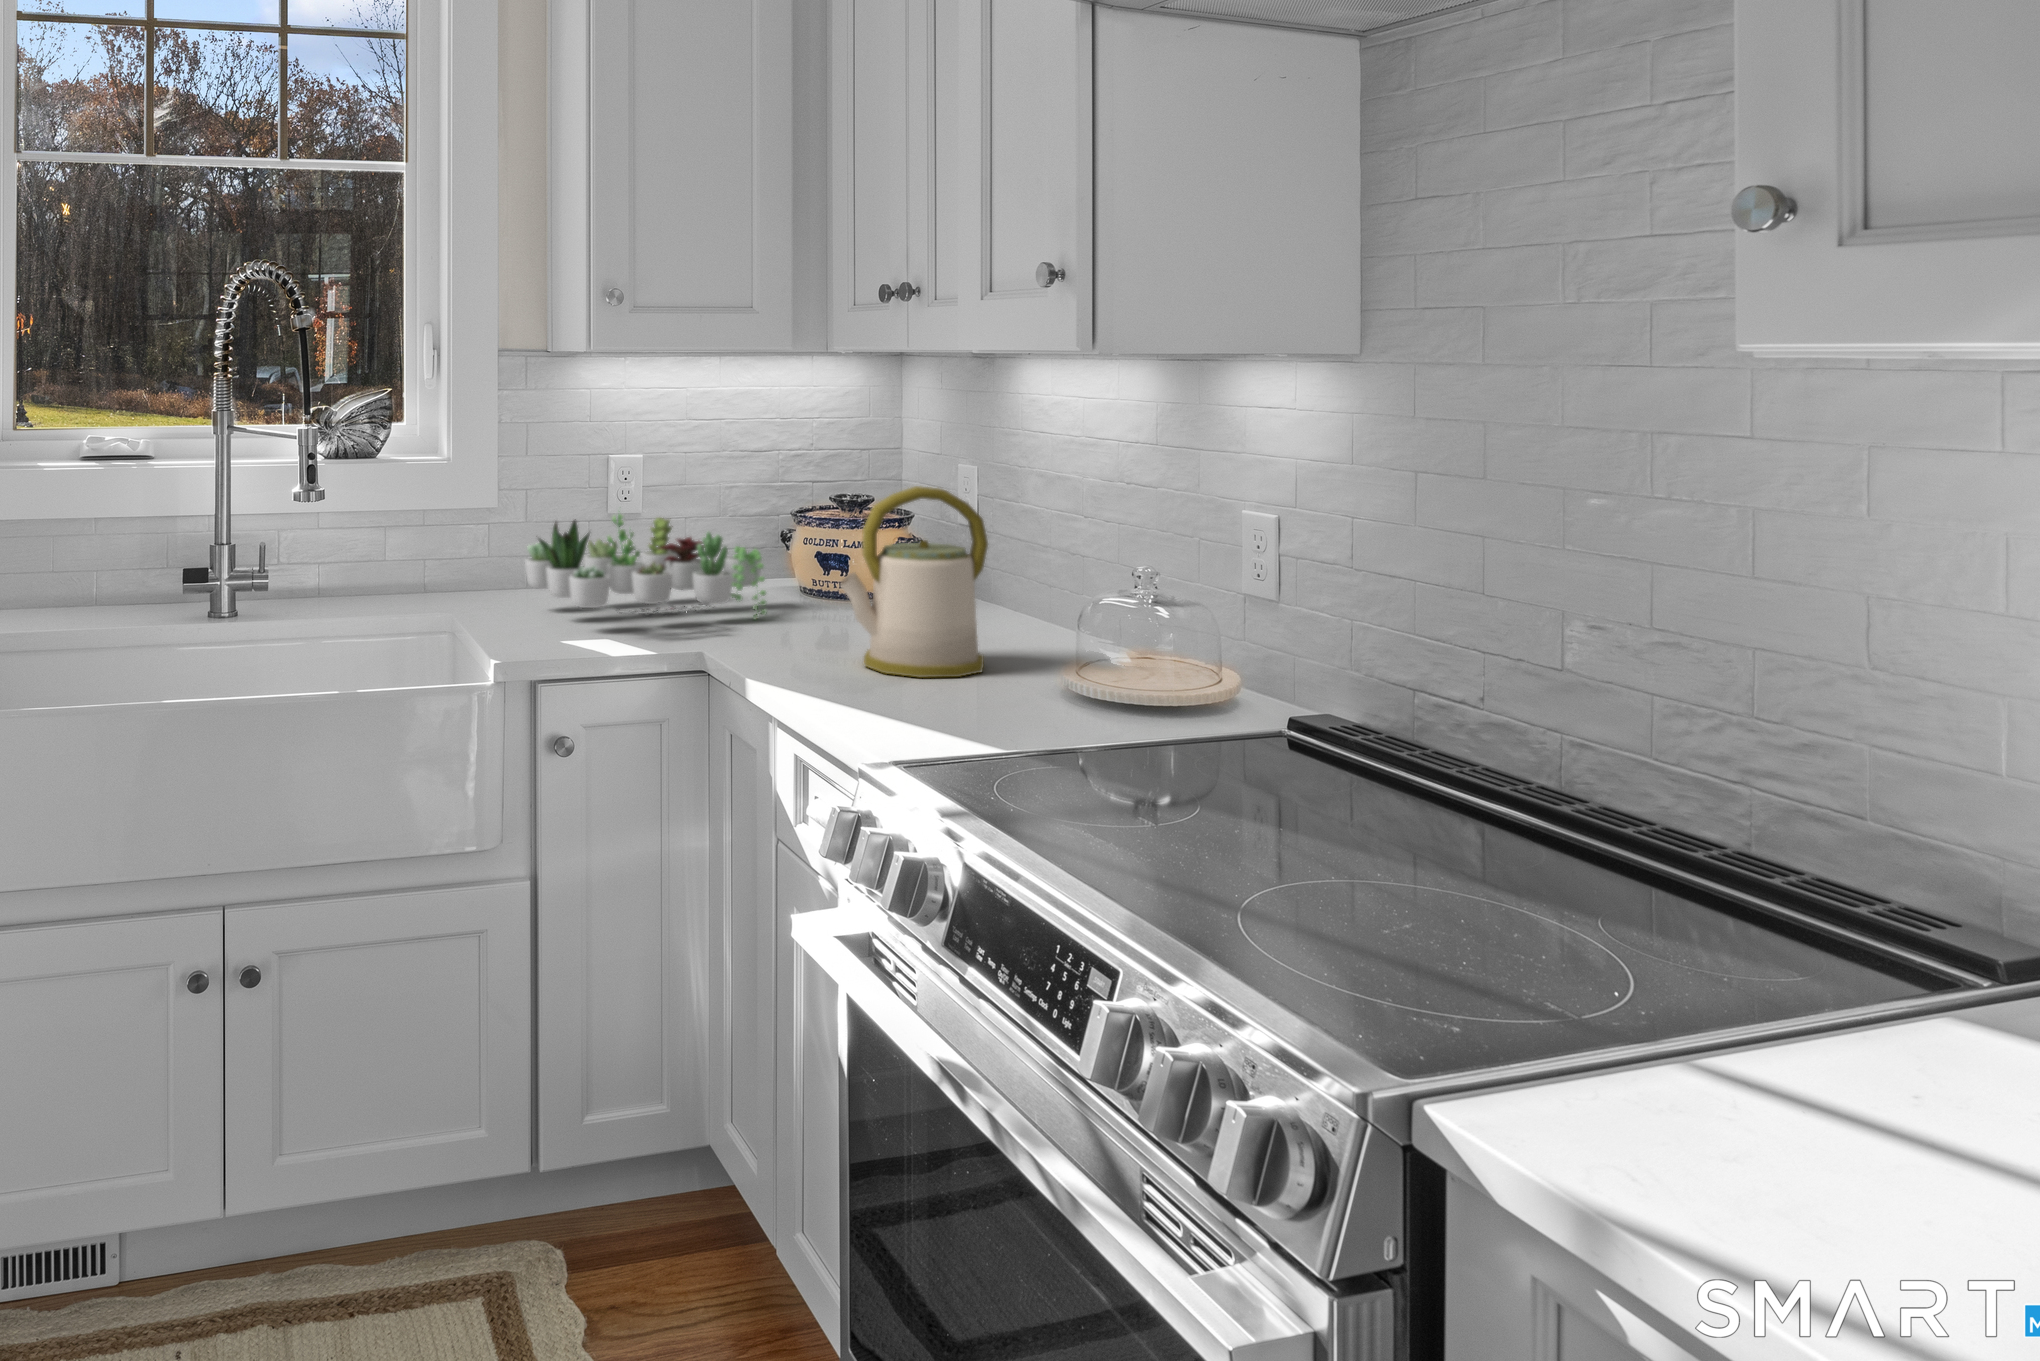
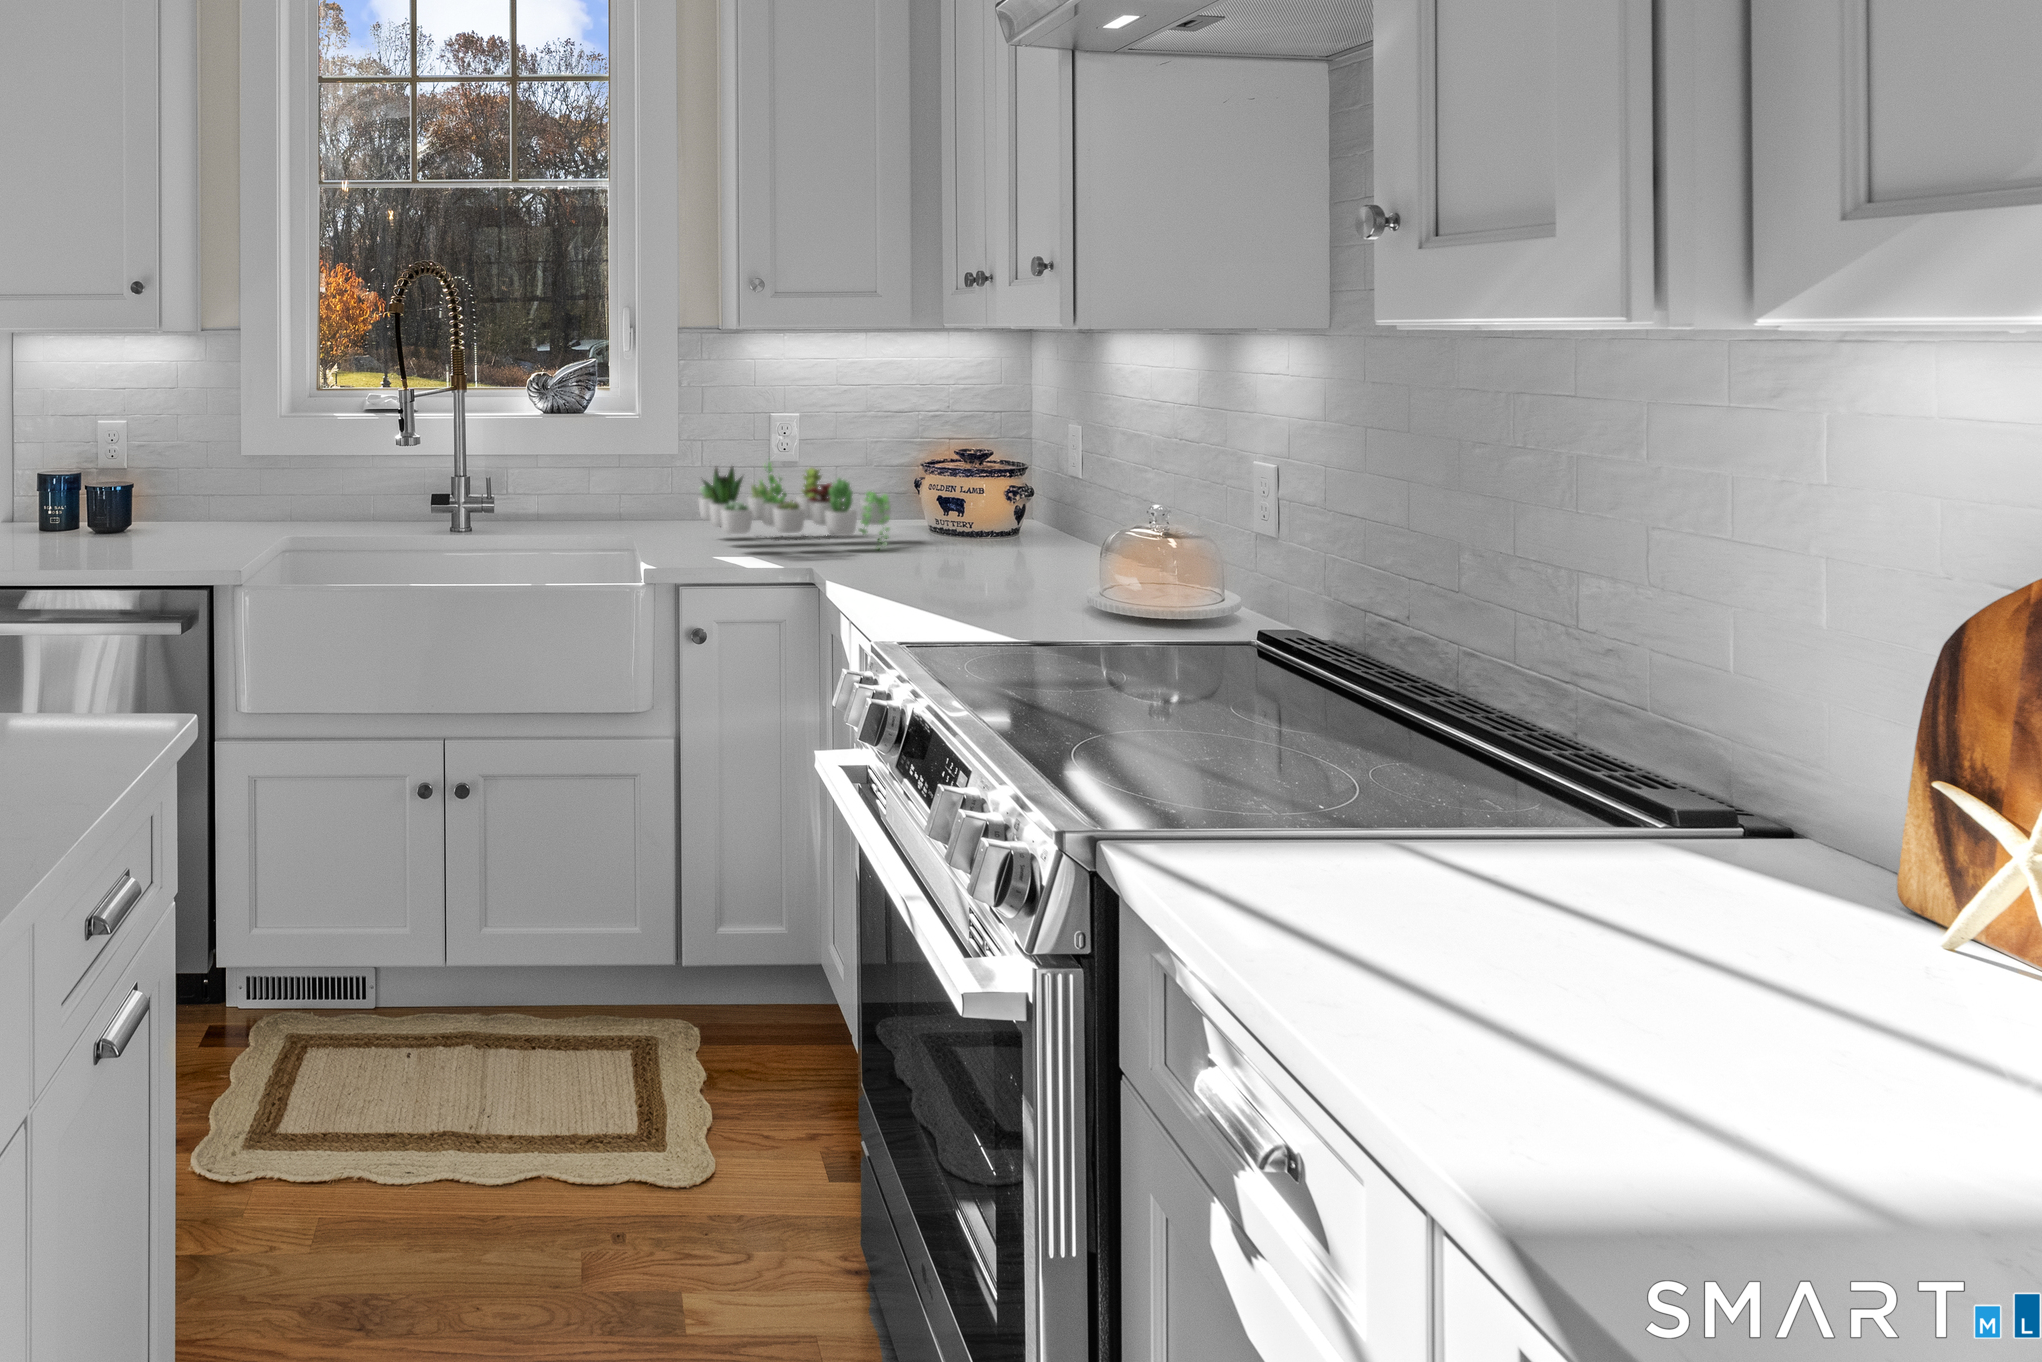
kettle: present [840,486,988,677] -> none [913,438,1036,591]

